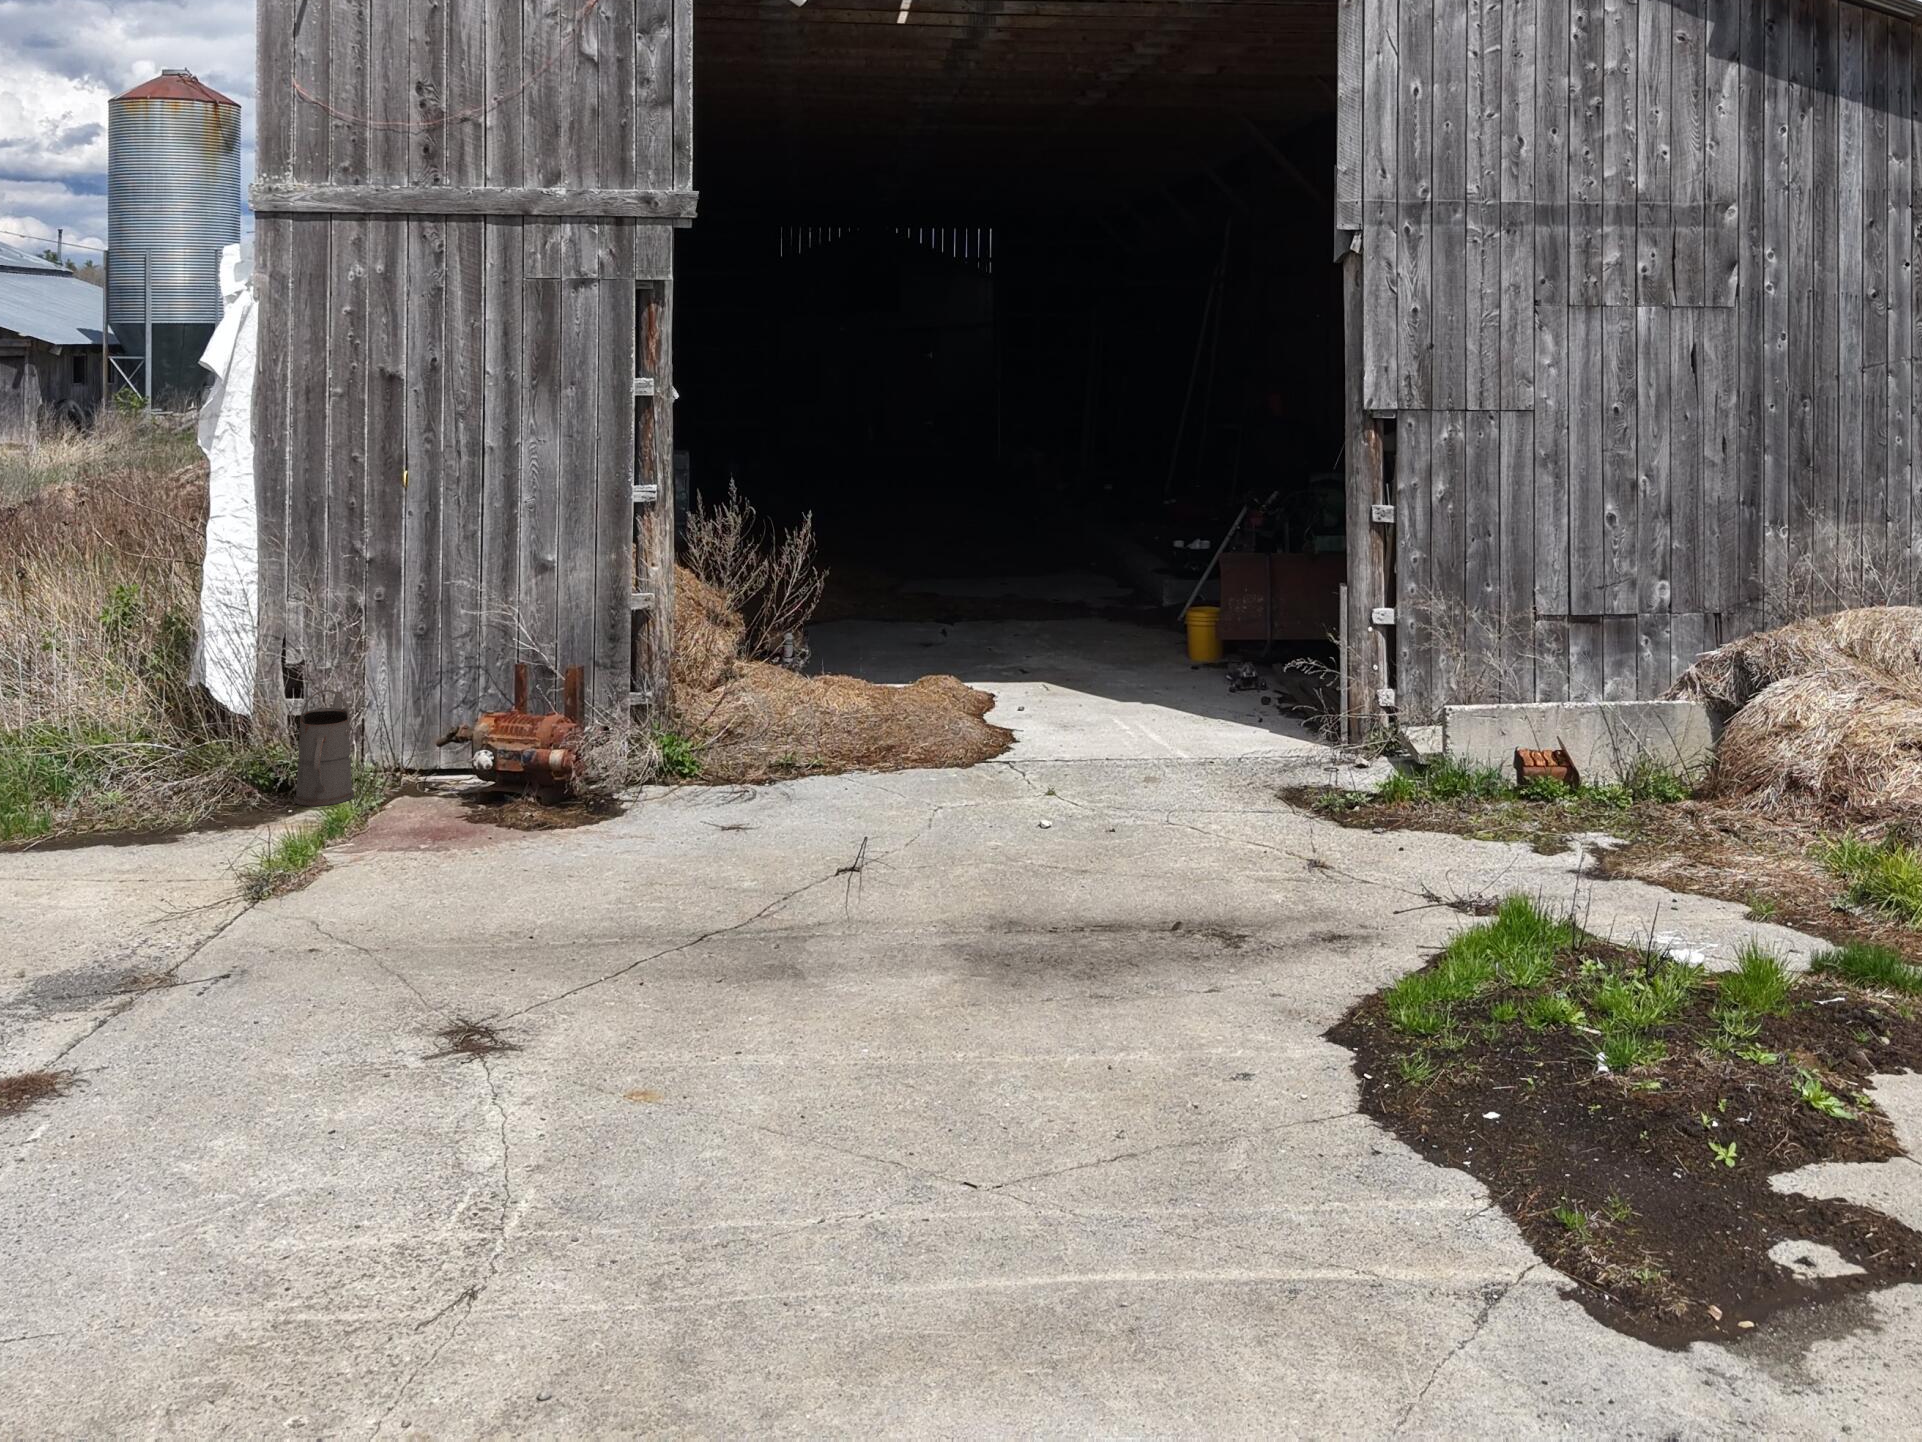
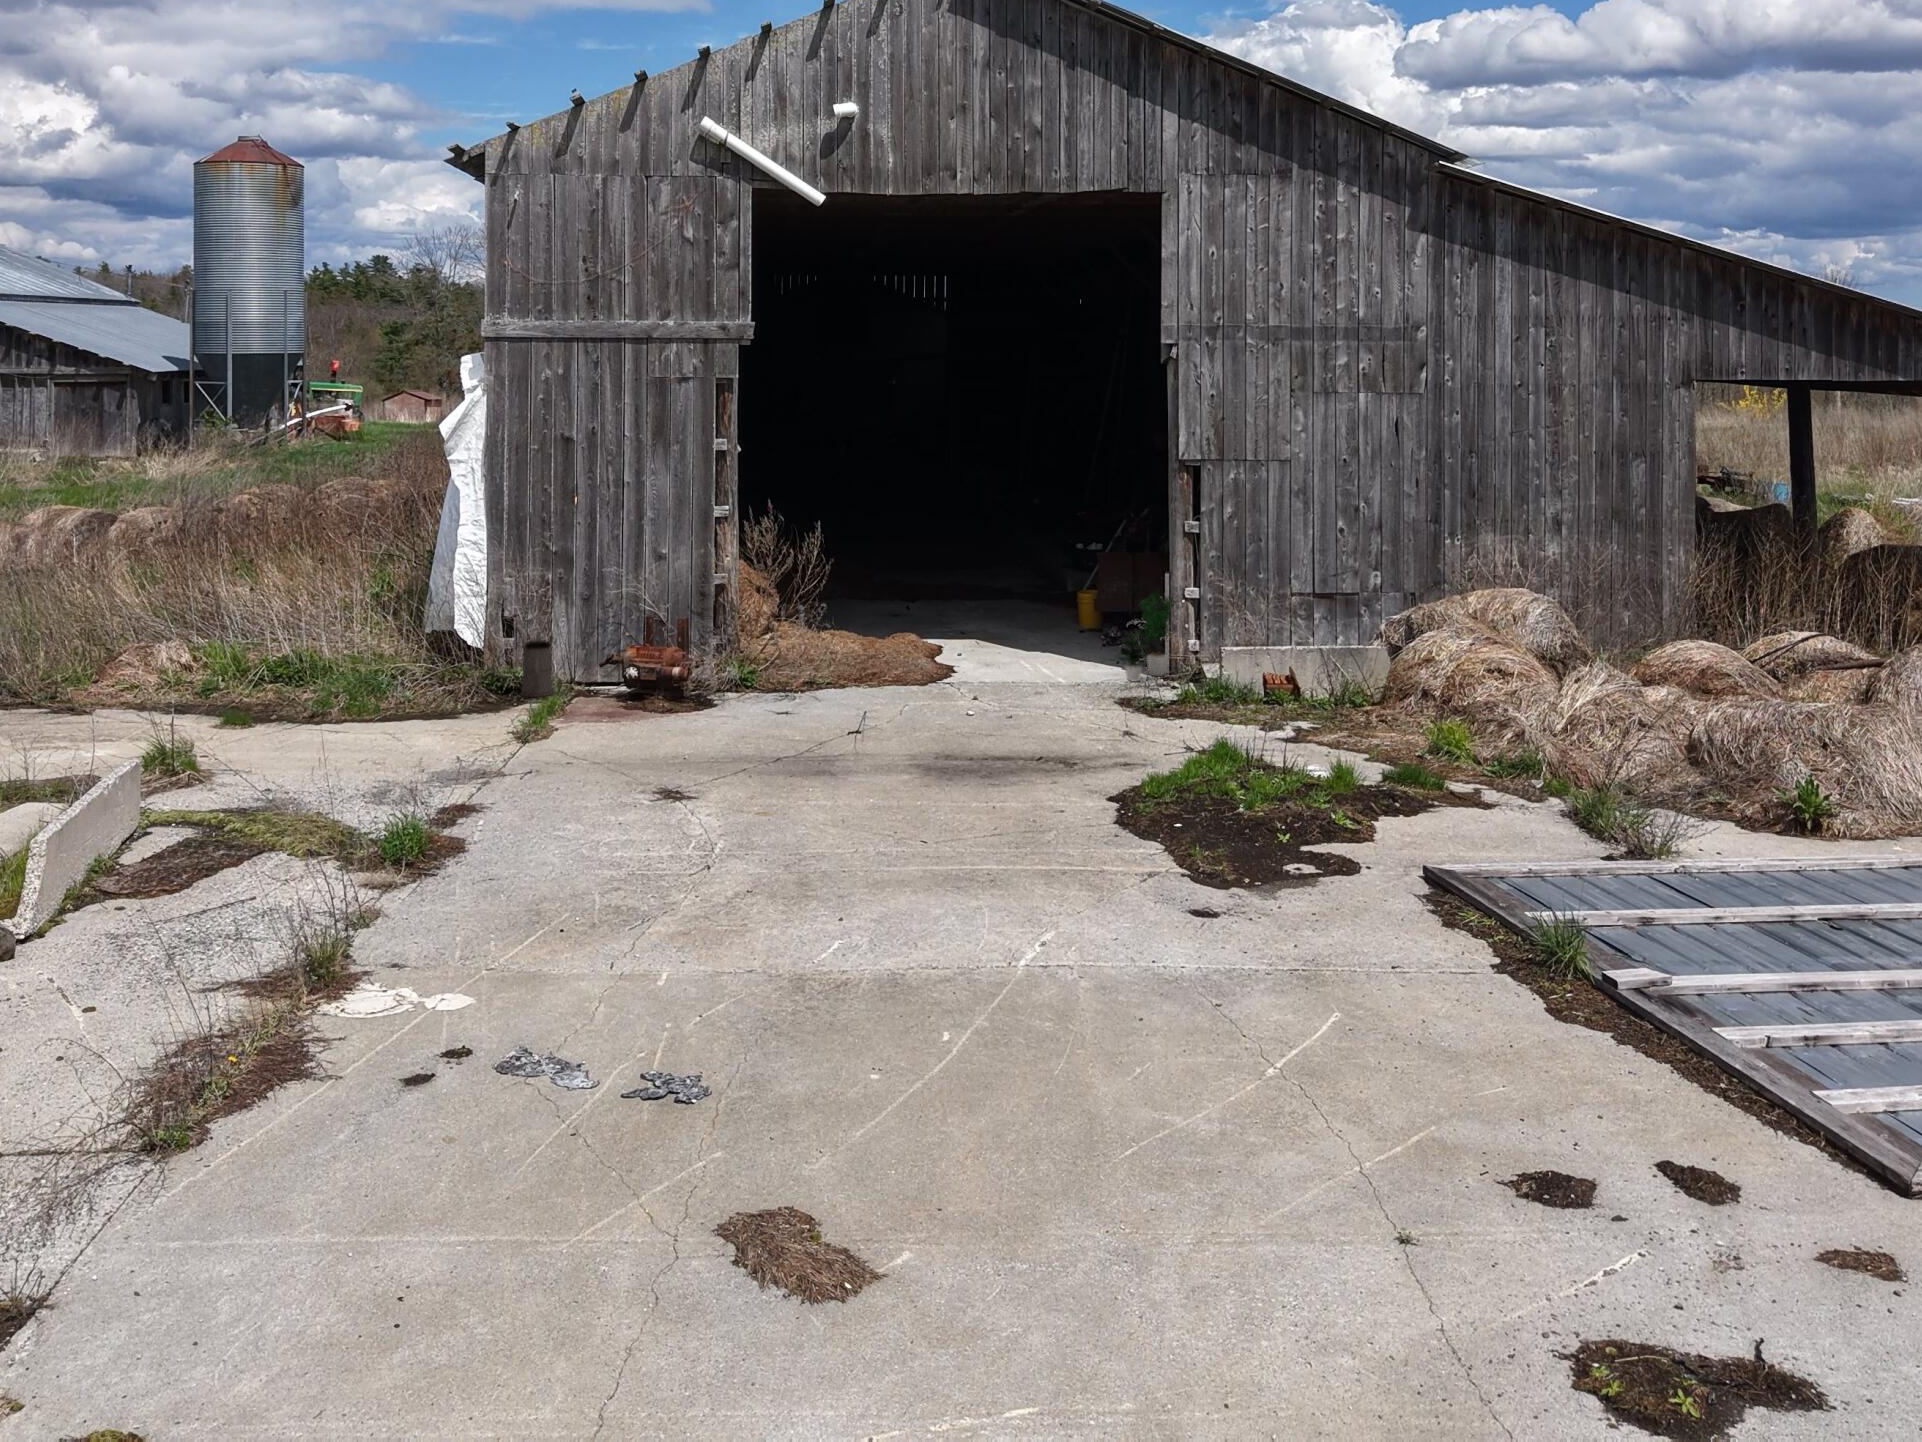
potted plant: none [1266,606,1364,757] -> present [1117,592,1175,681]

